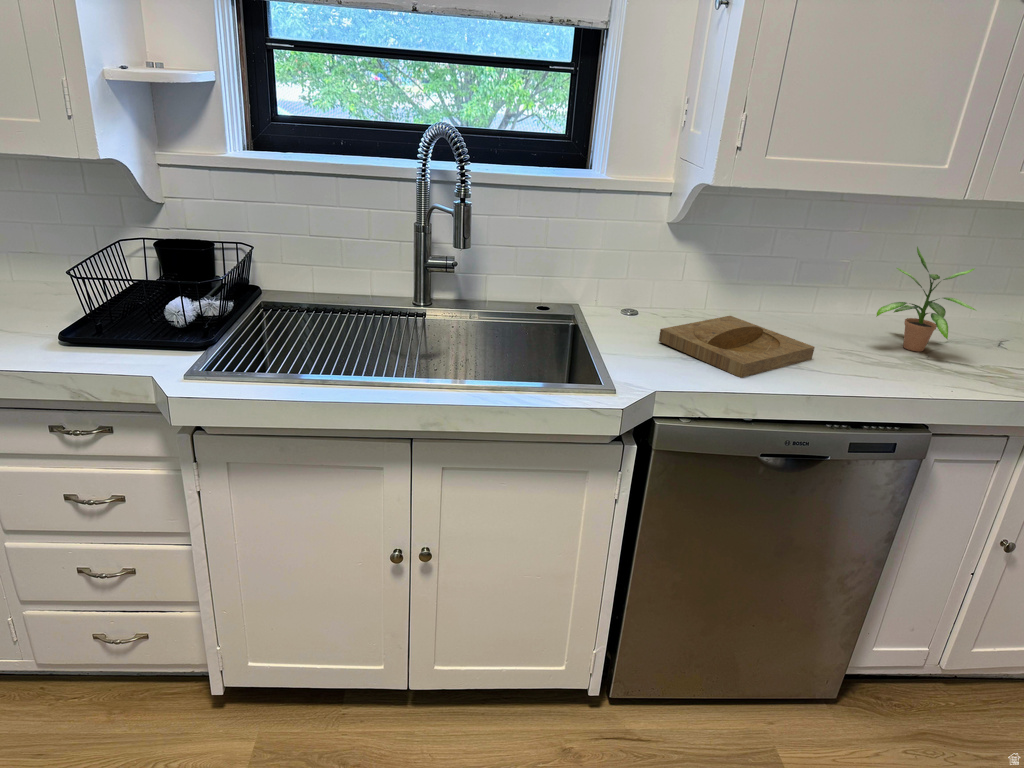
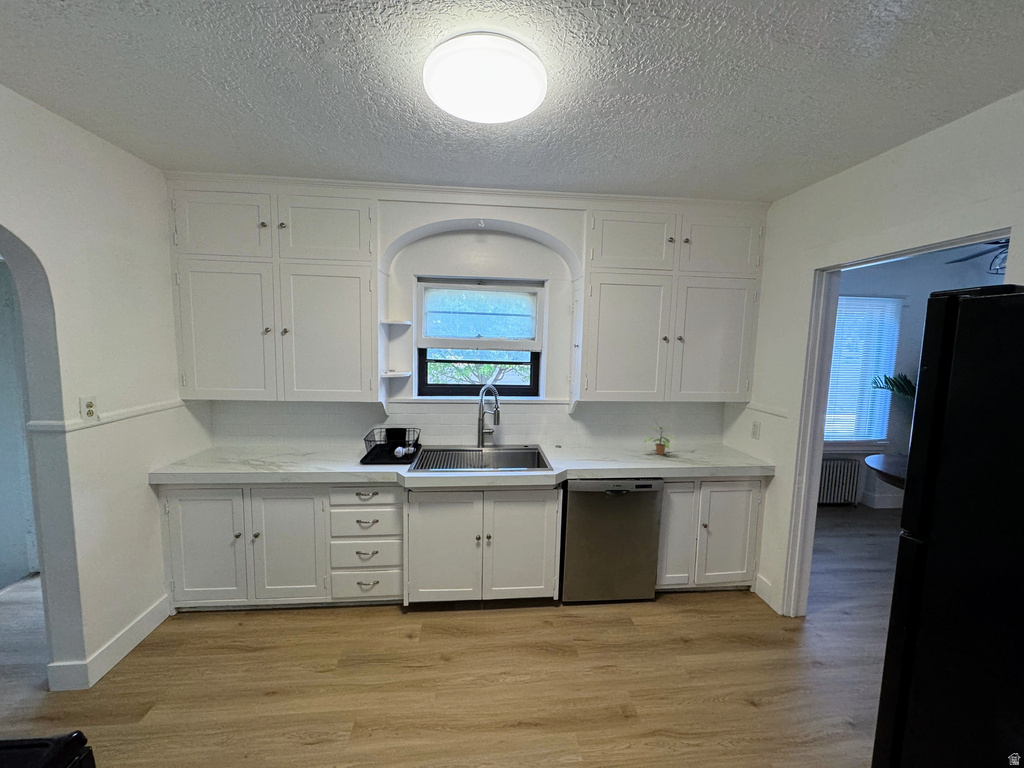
tray: present [659,316,815,378] -> none [569,446,623,465]

